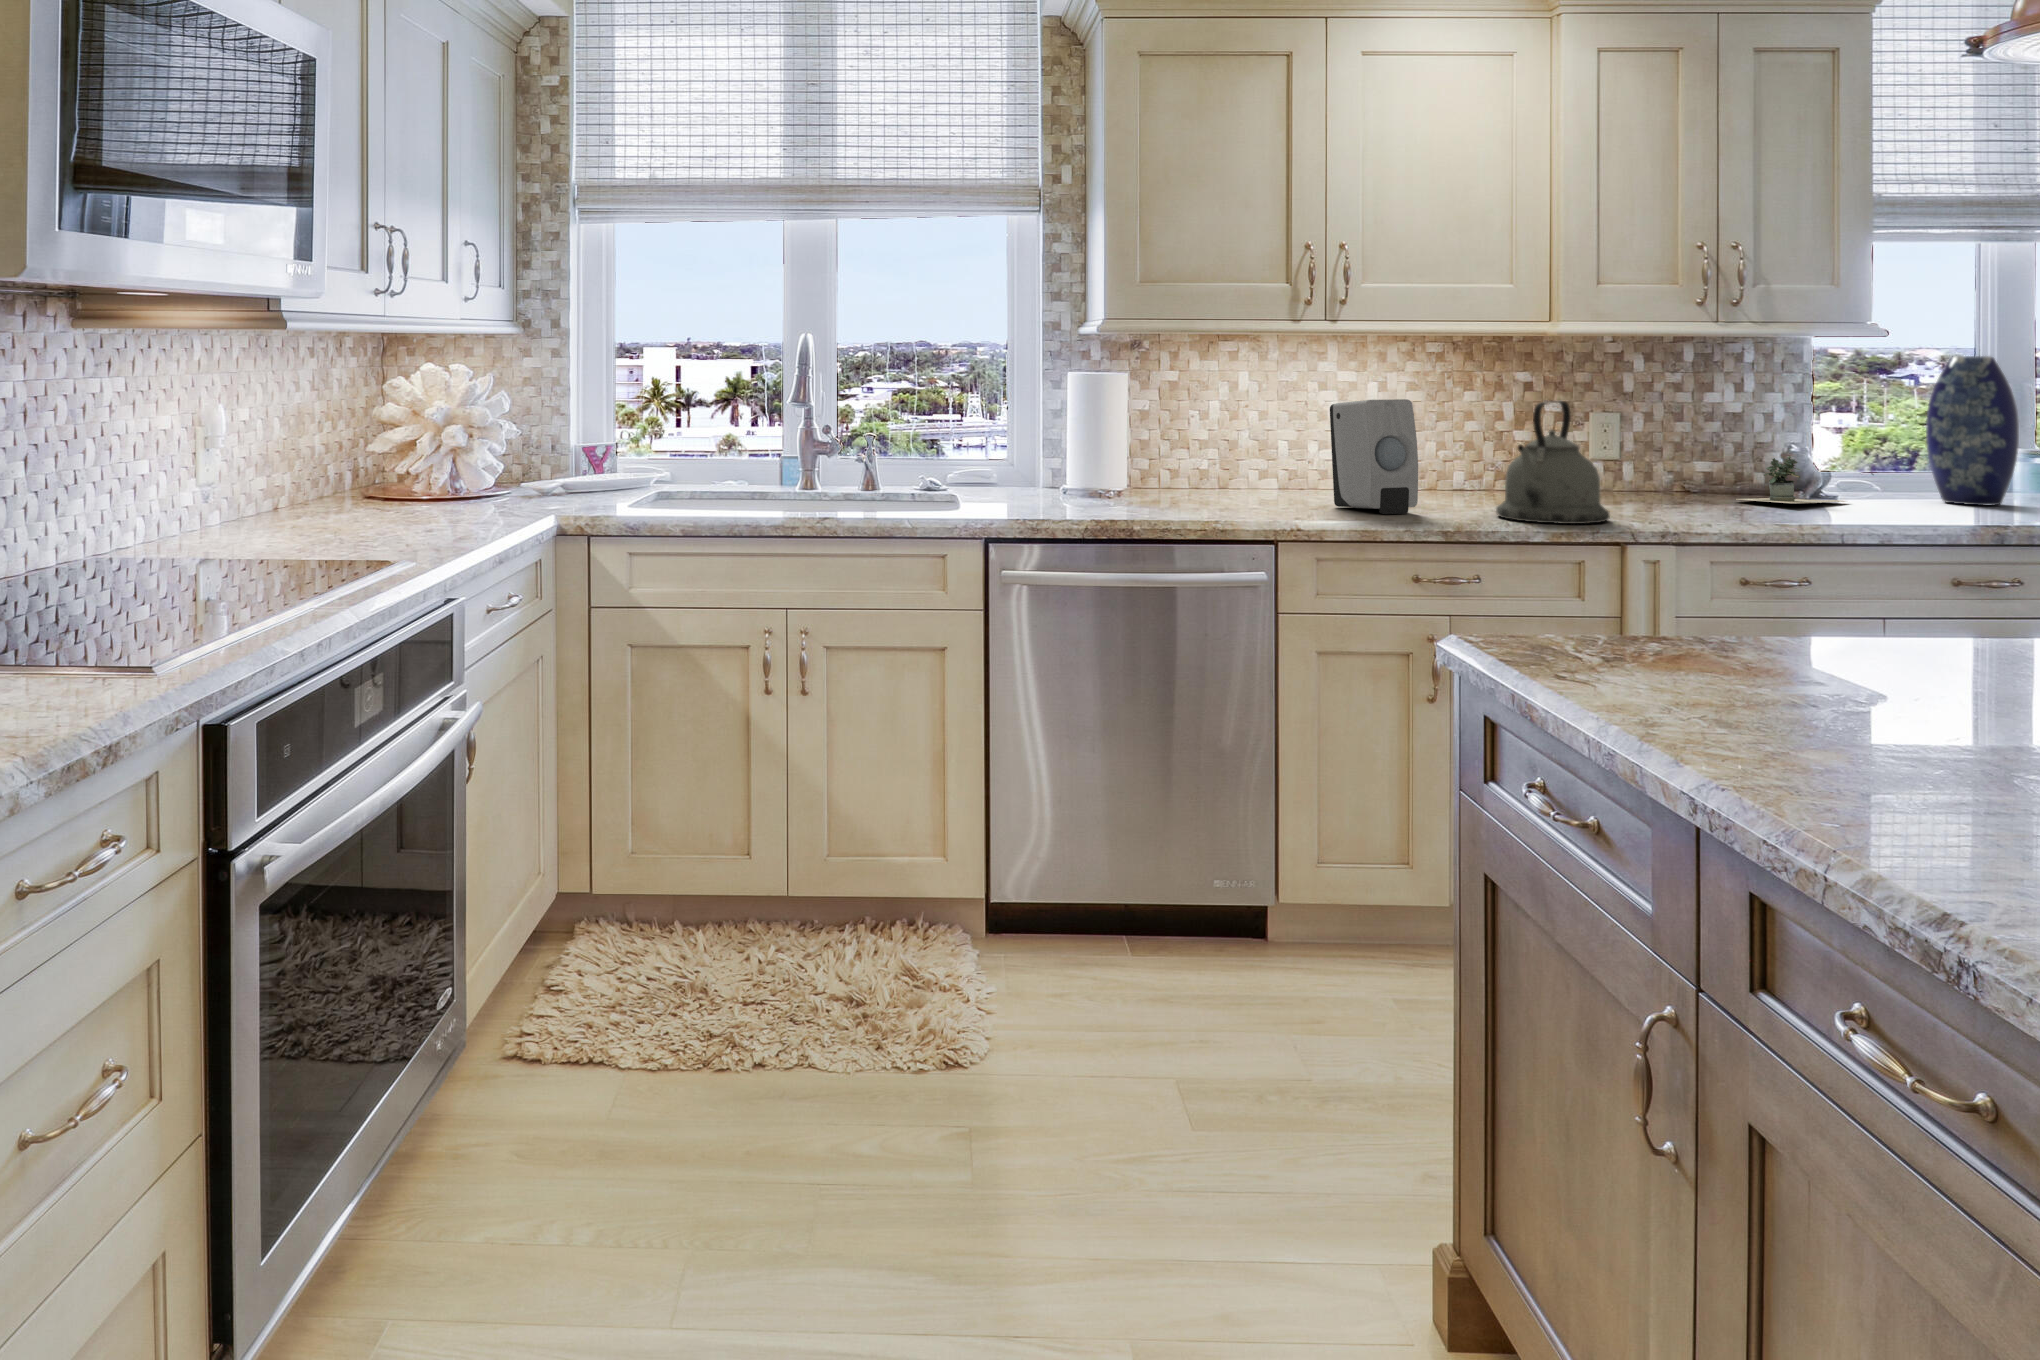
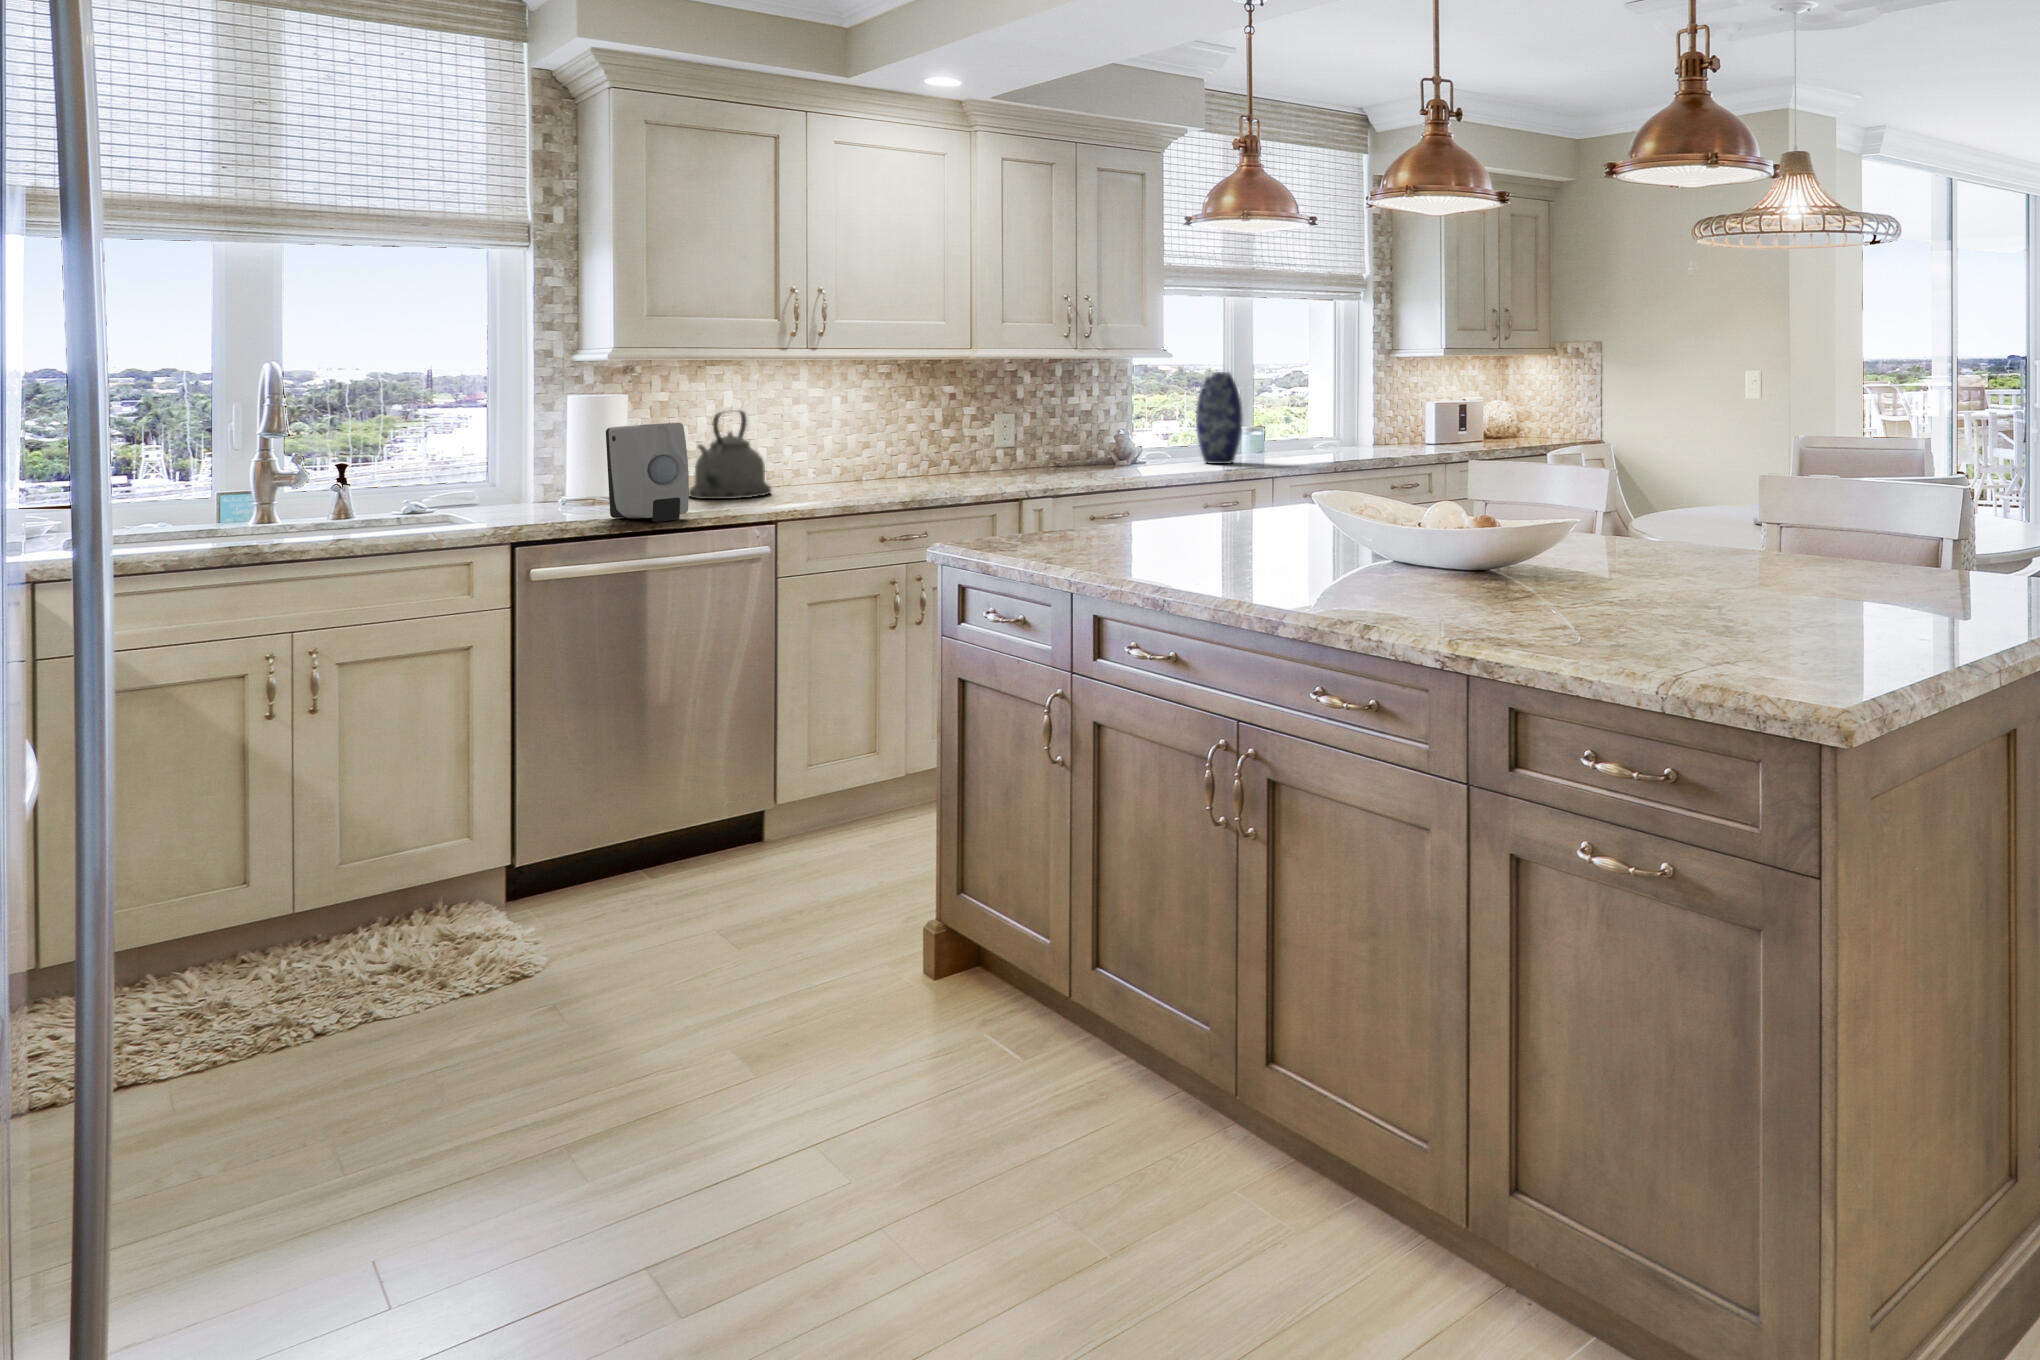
soap dispenser: present [1330,399,1418,514] -> present [606,423,689,522]
kettle: present [1496,401,1610,524] -> present [689,411,771,499]
potted plant: present [1738,456,1874,503] -> none [1087,439,1168,470]

